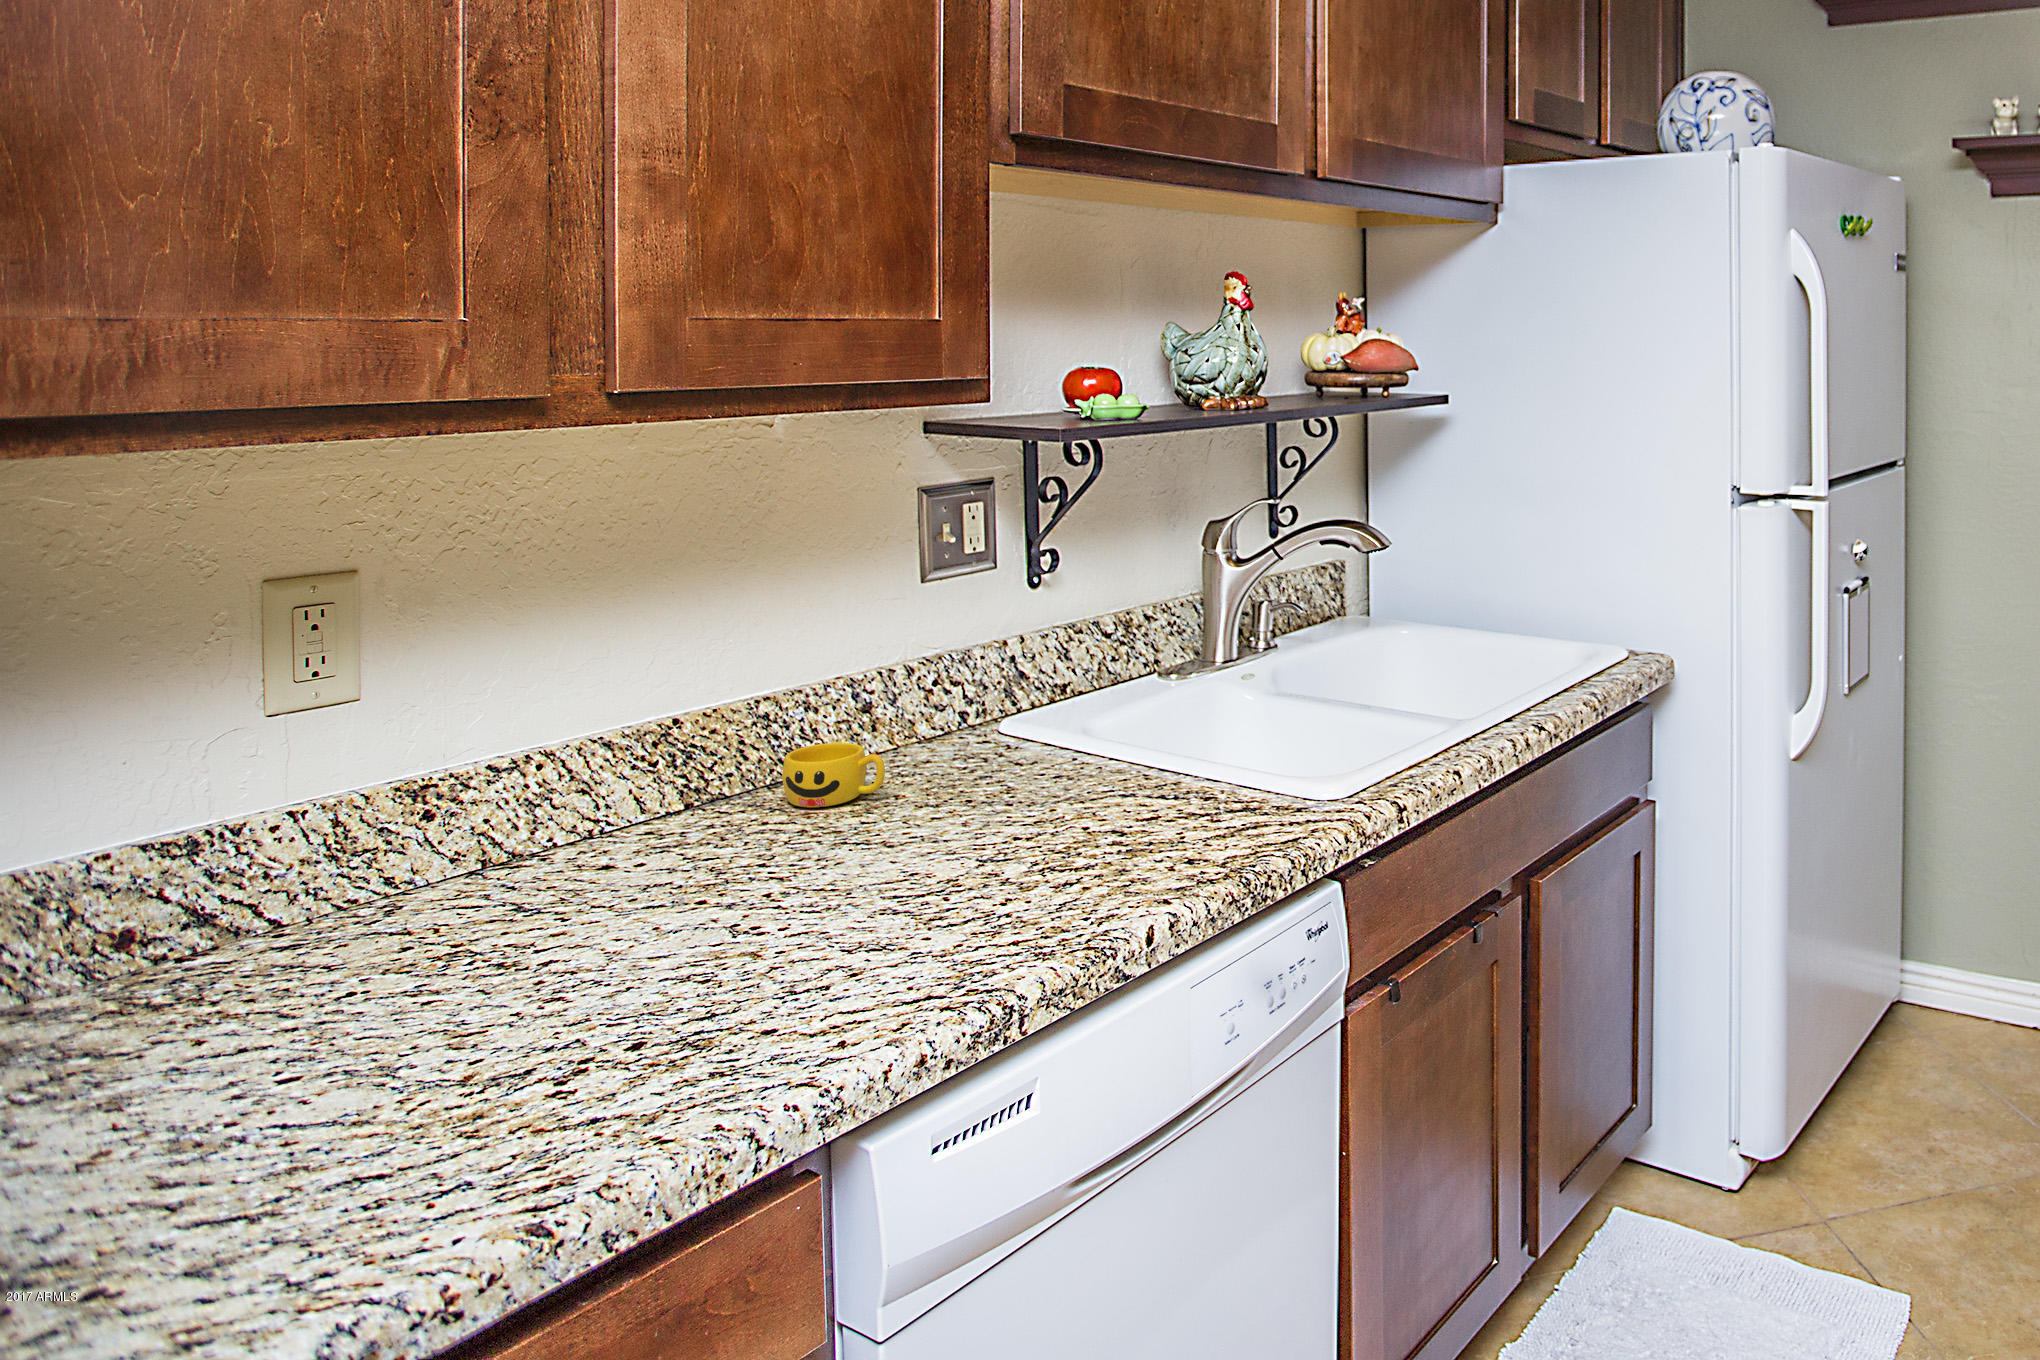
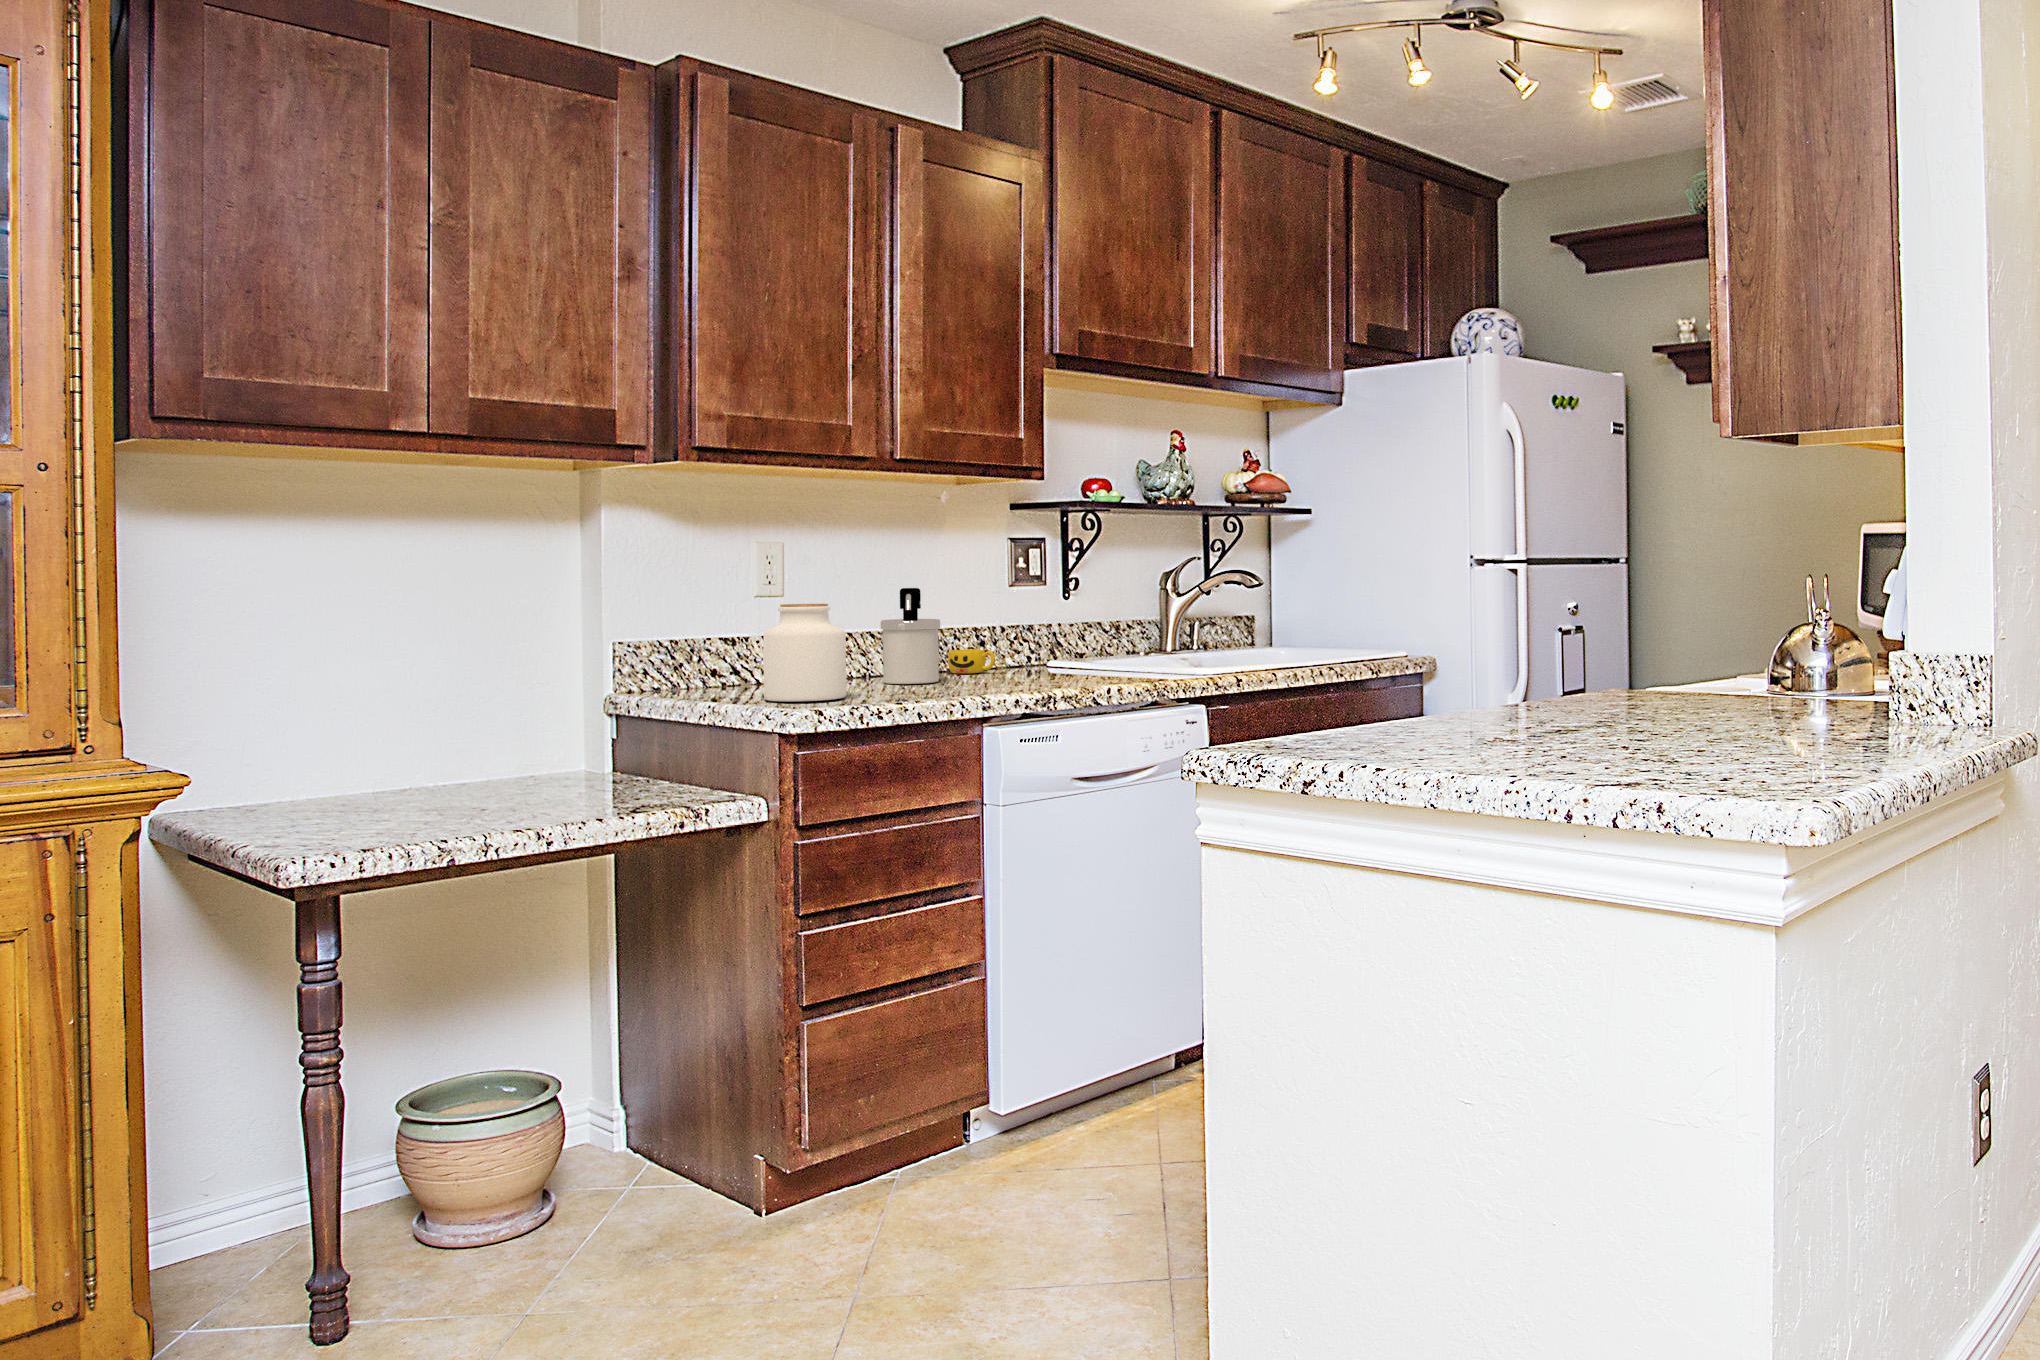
soap dispenser: none [599,665,748,903] -> present [881,588,940,684]
jar: none [164,802,440,1132] -> present [763,604,846,702]

